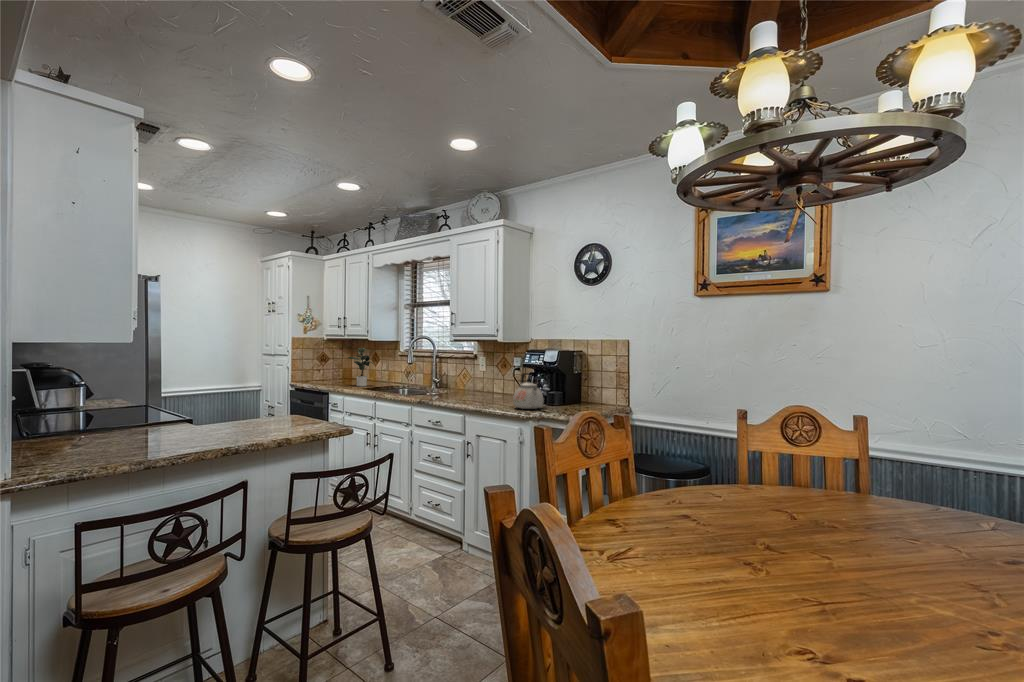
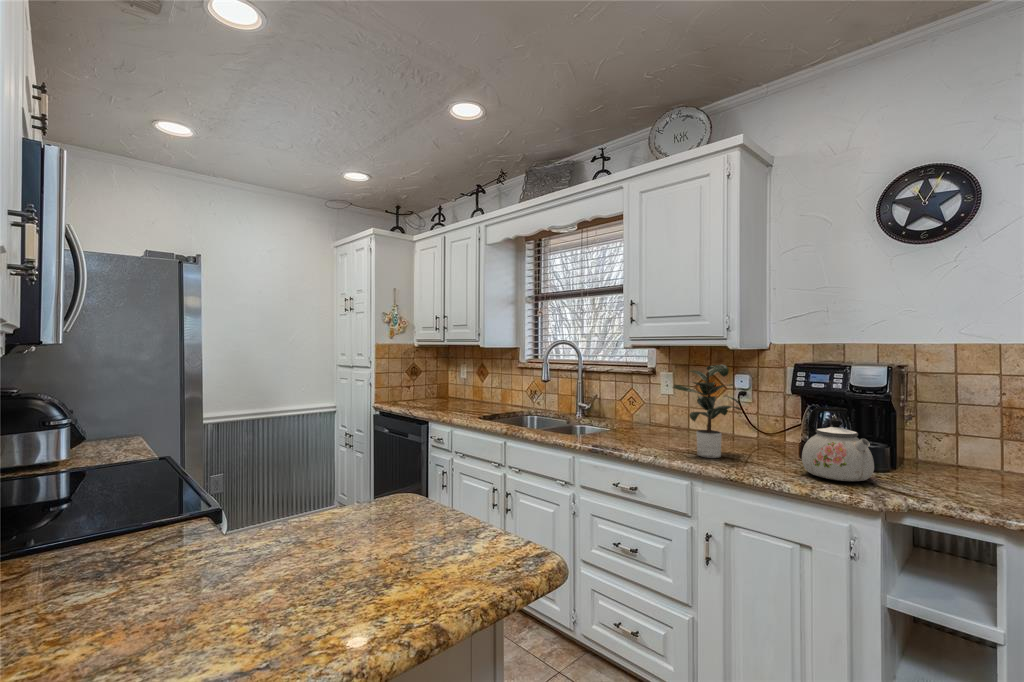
potted plant: present [348,348,373,387] -> present [673,365,741,458]

